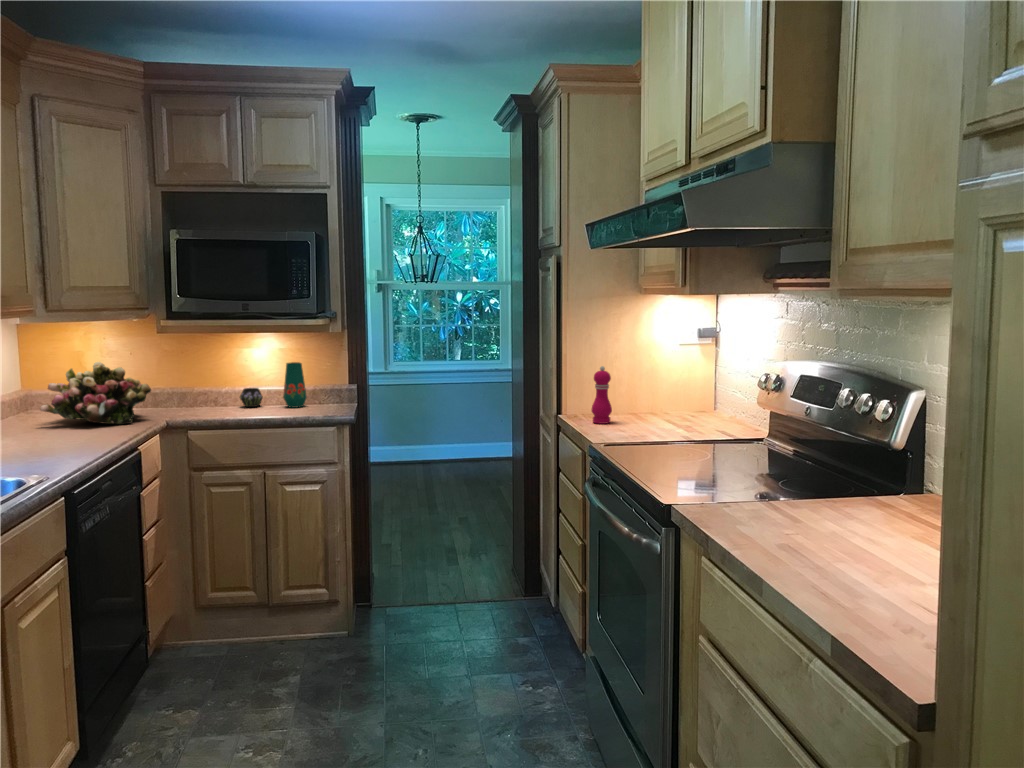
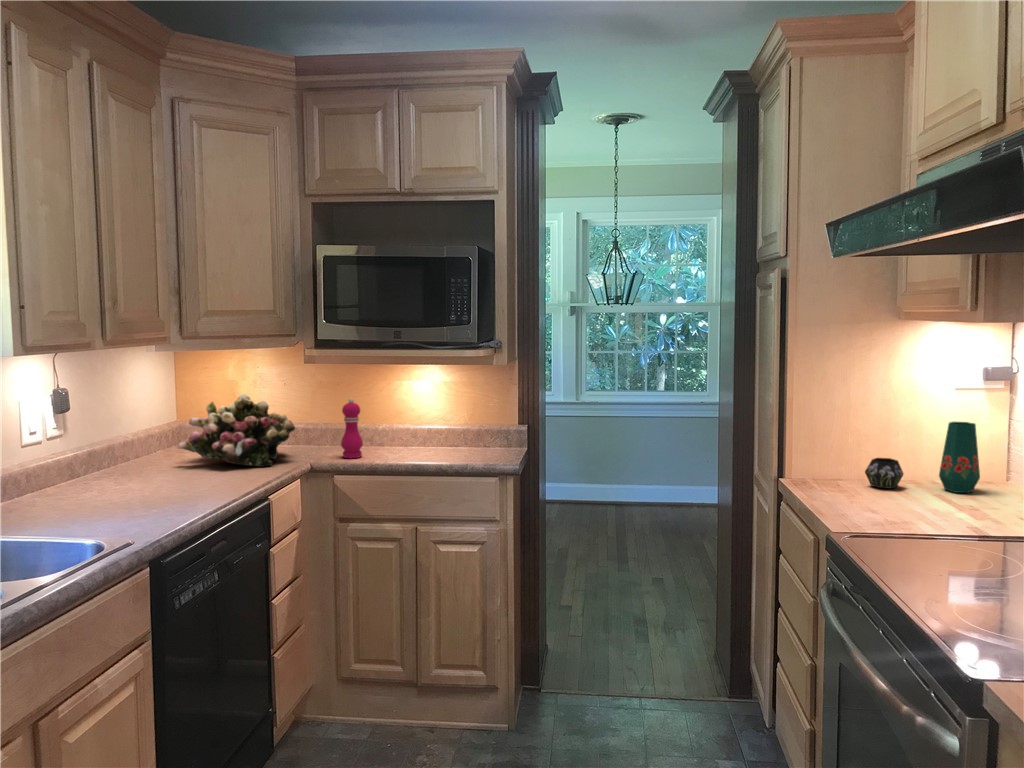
vase: present [240,362,307,408] -> present [865,422,980,493]
pepper mill: present [591,366,612,424] -> present [341,398,363,458]

